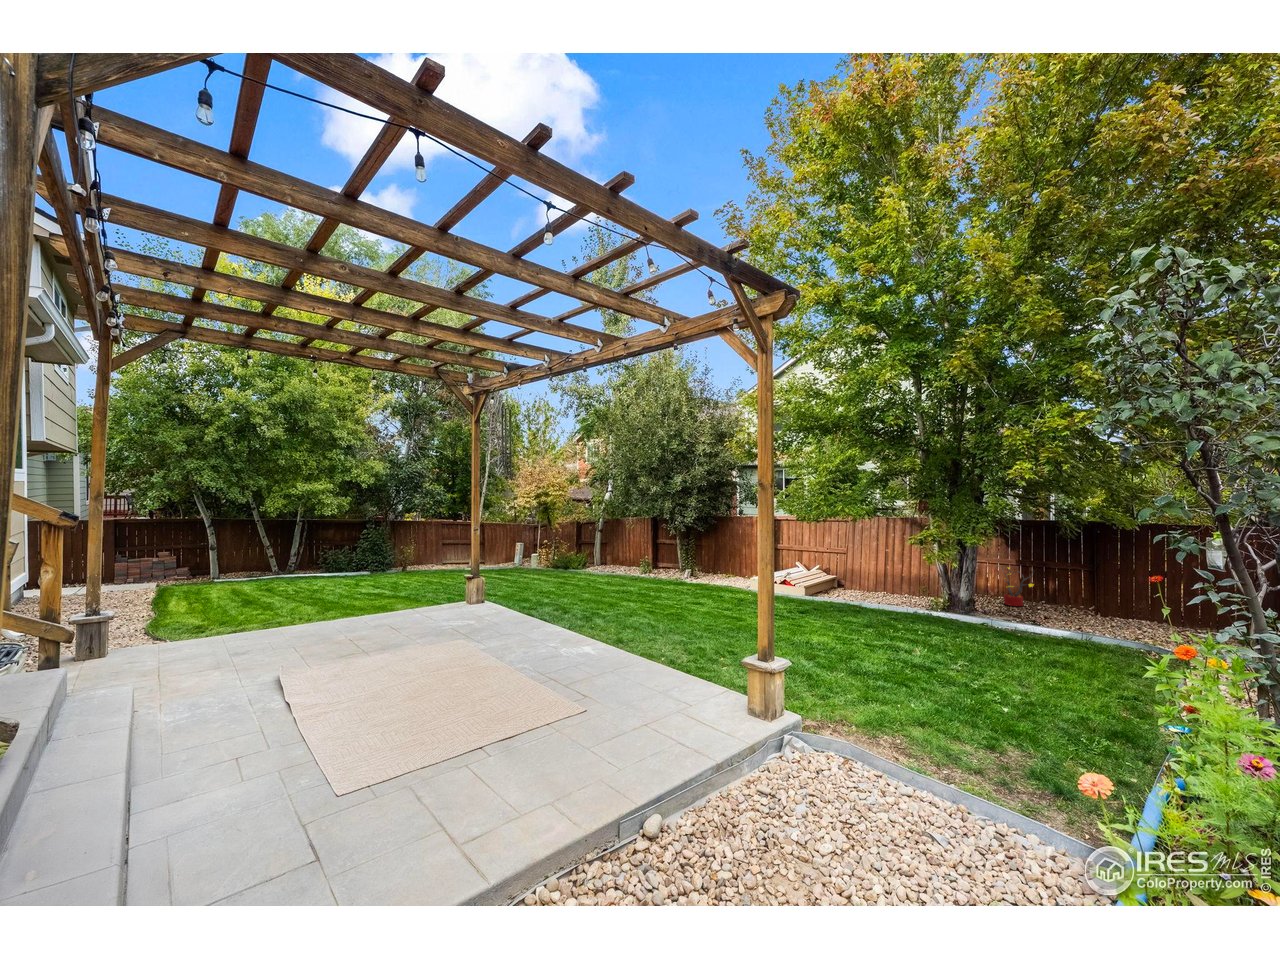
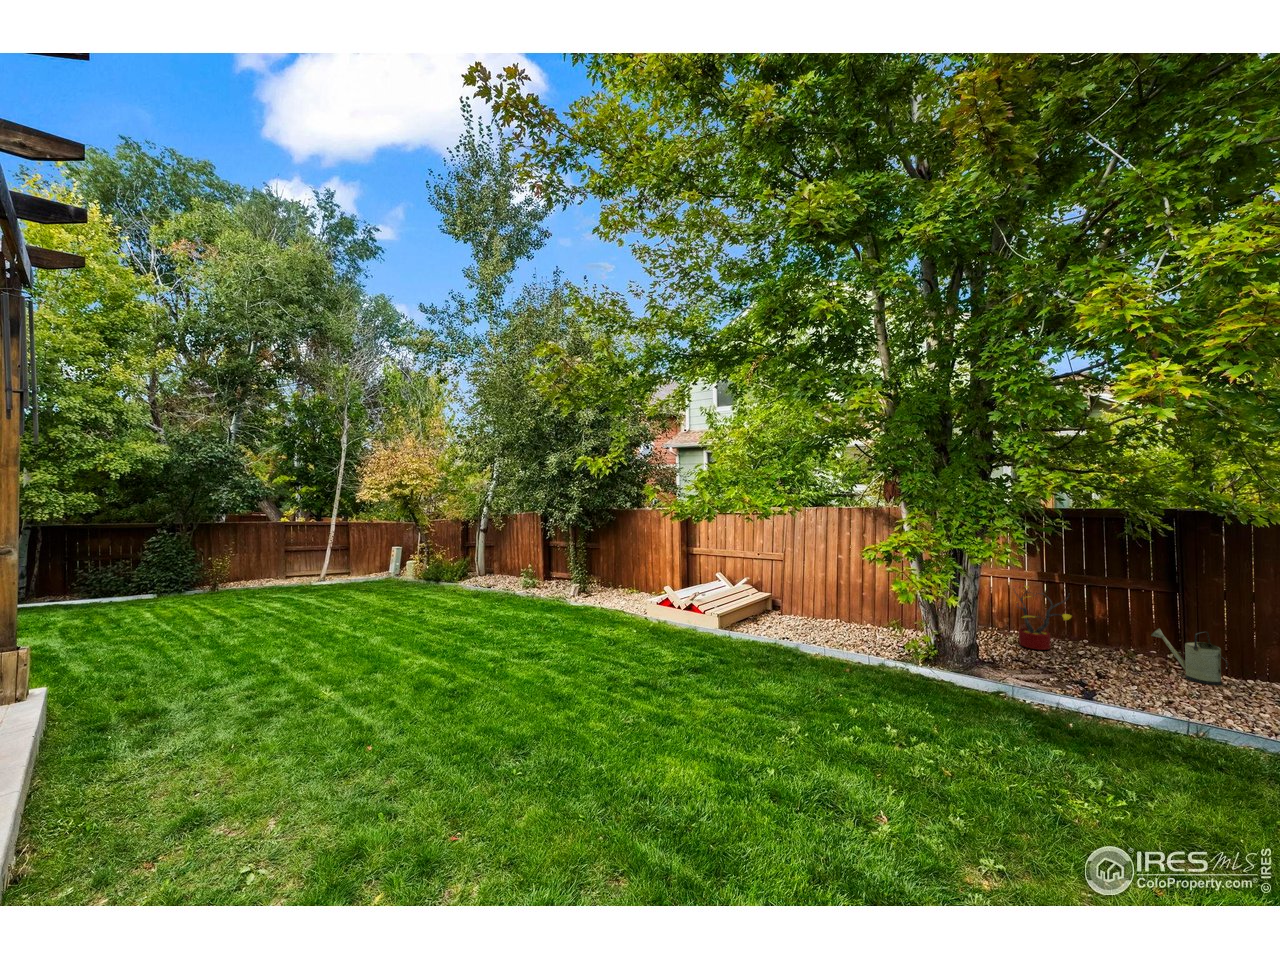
watering can: none [1078,591,1116,621] -> present [1151,628,1228,685]

